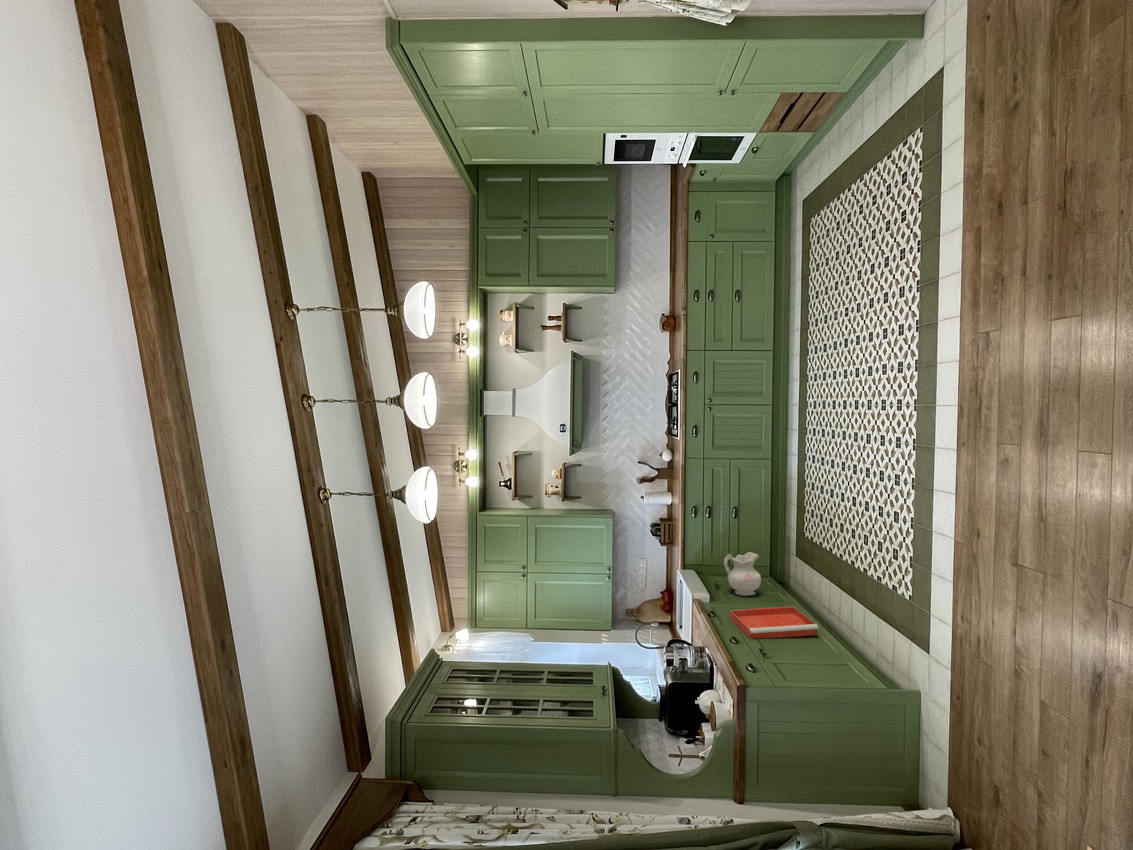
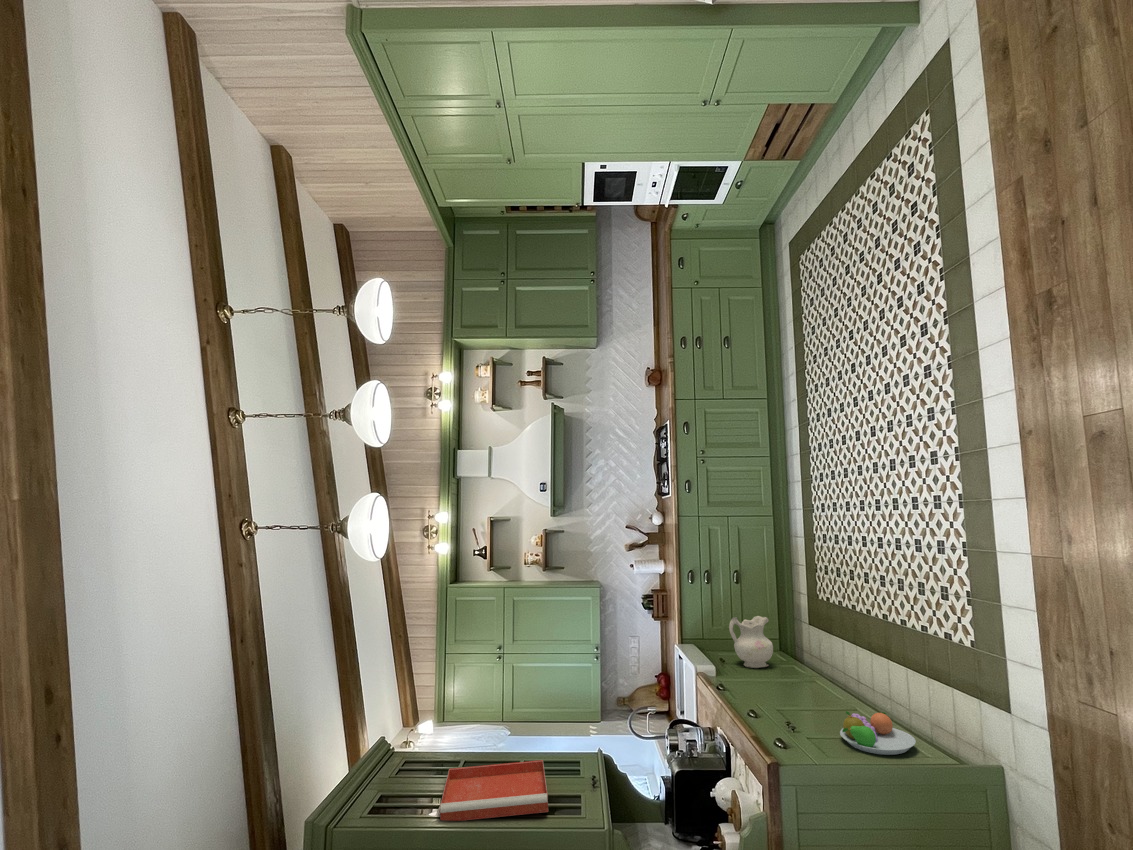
tray: present [730,606,818,638] -> present [440,760,548,821]
fruit bowl: none [800,644,858,679] -> present [840,711,916,755]

